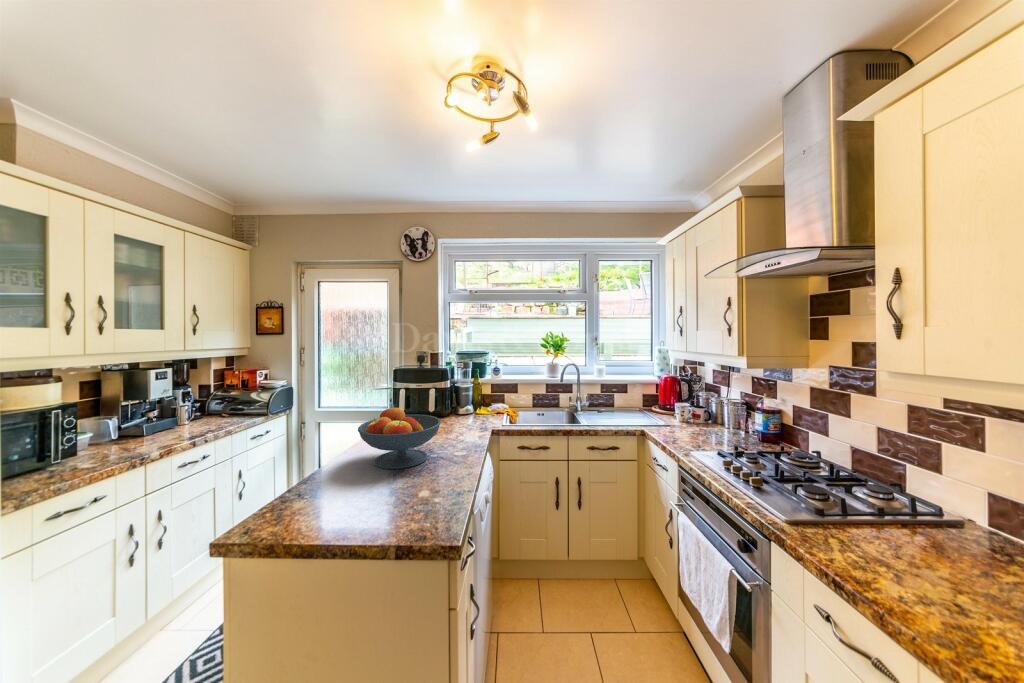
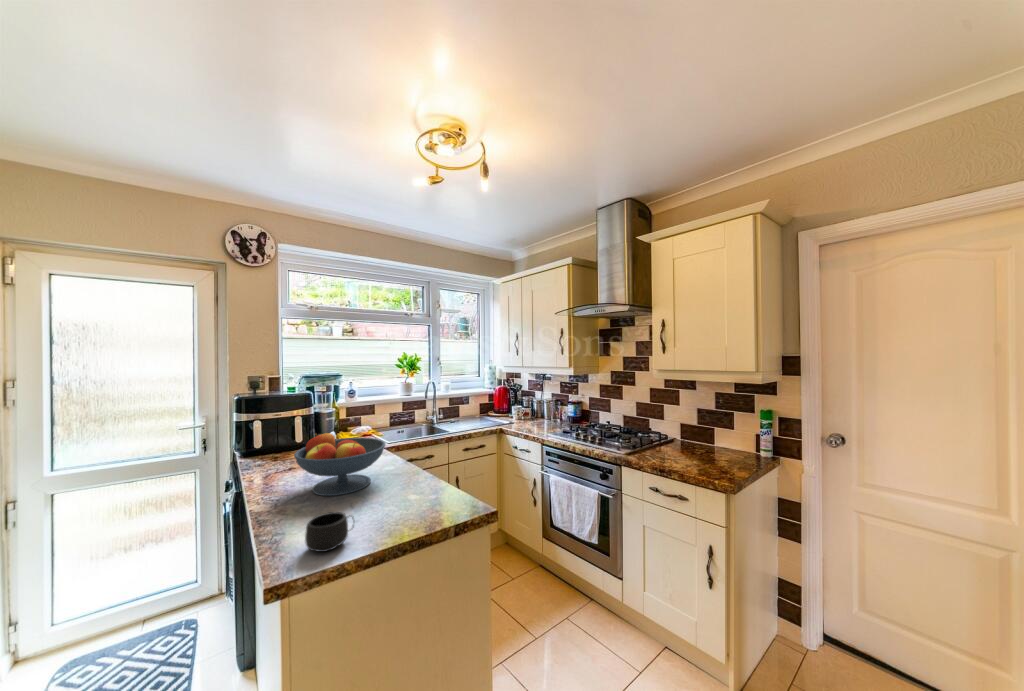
mug: none [269,487,319,525] -> present [305,512,352,552]

